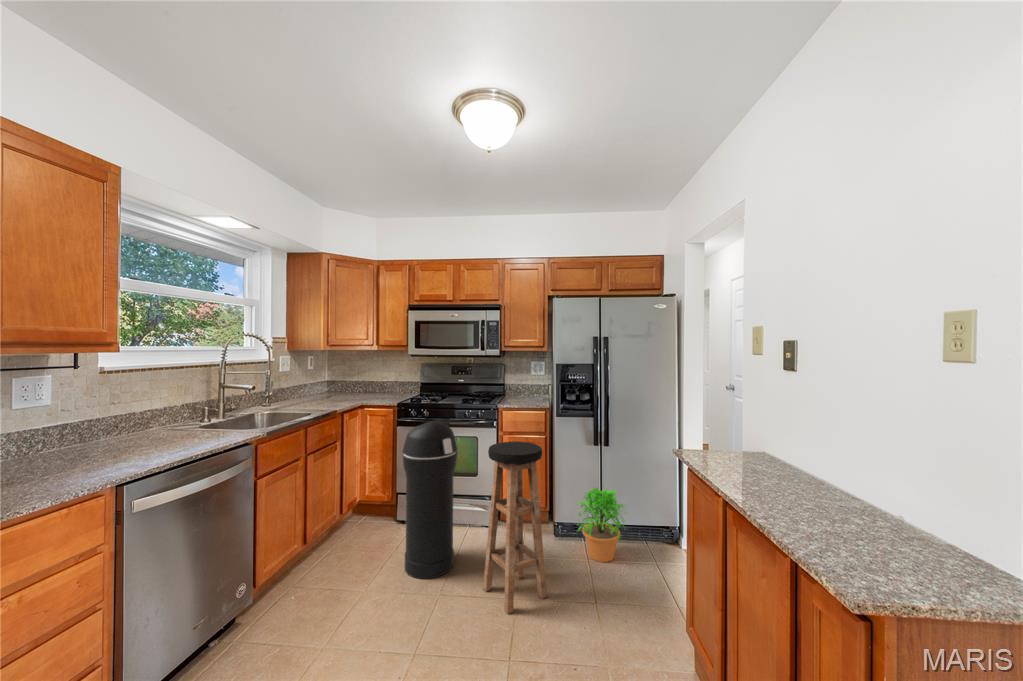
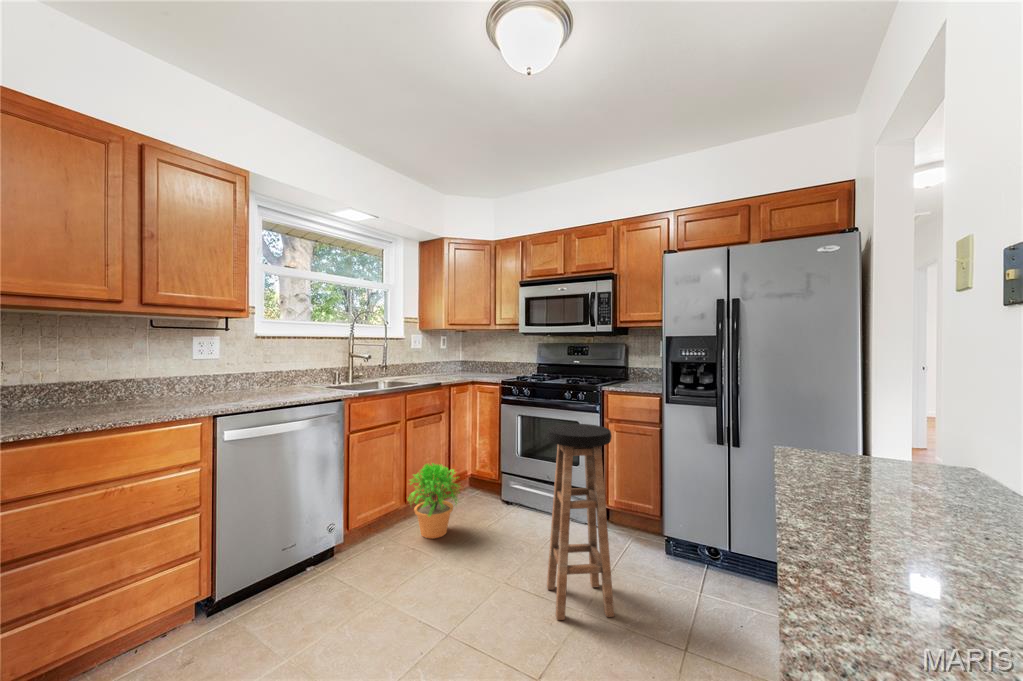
trash can: present [402,421,457,579] -> none [480,396,537,561]
potted plant: present [577,487,626,562] -> present [408,463,458,538]

